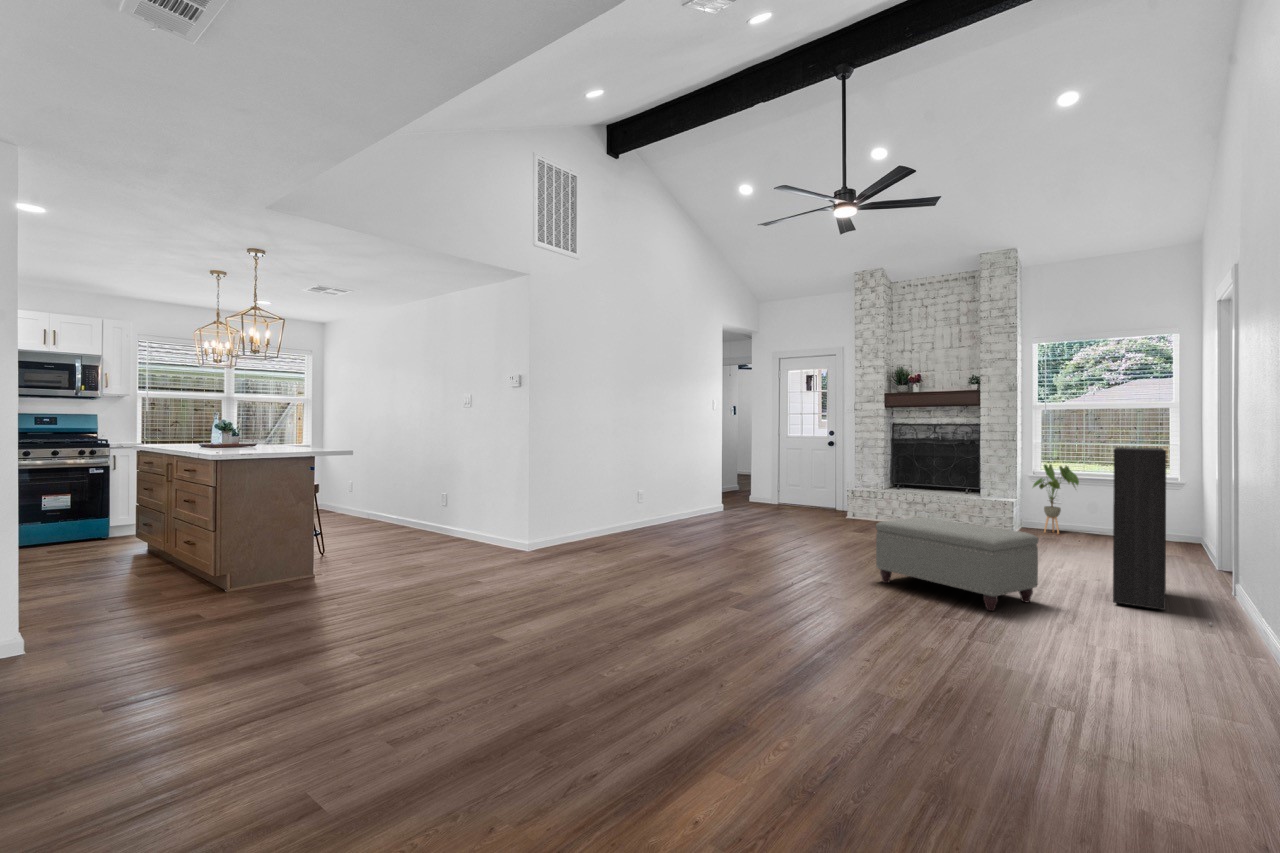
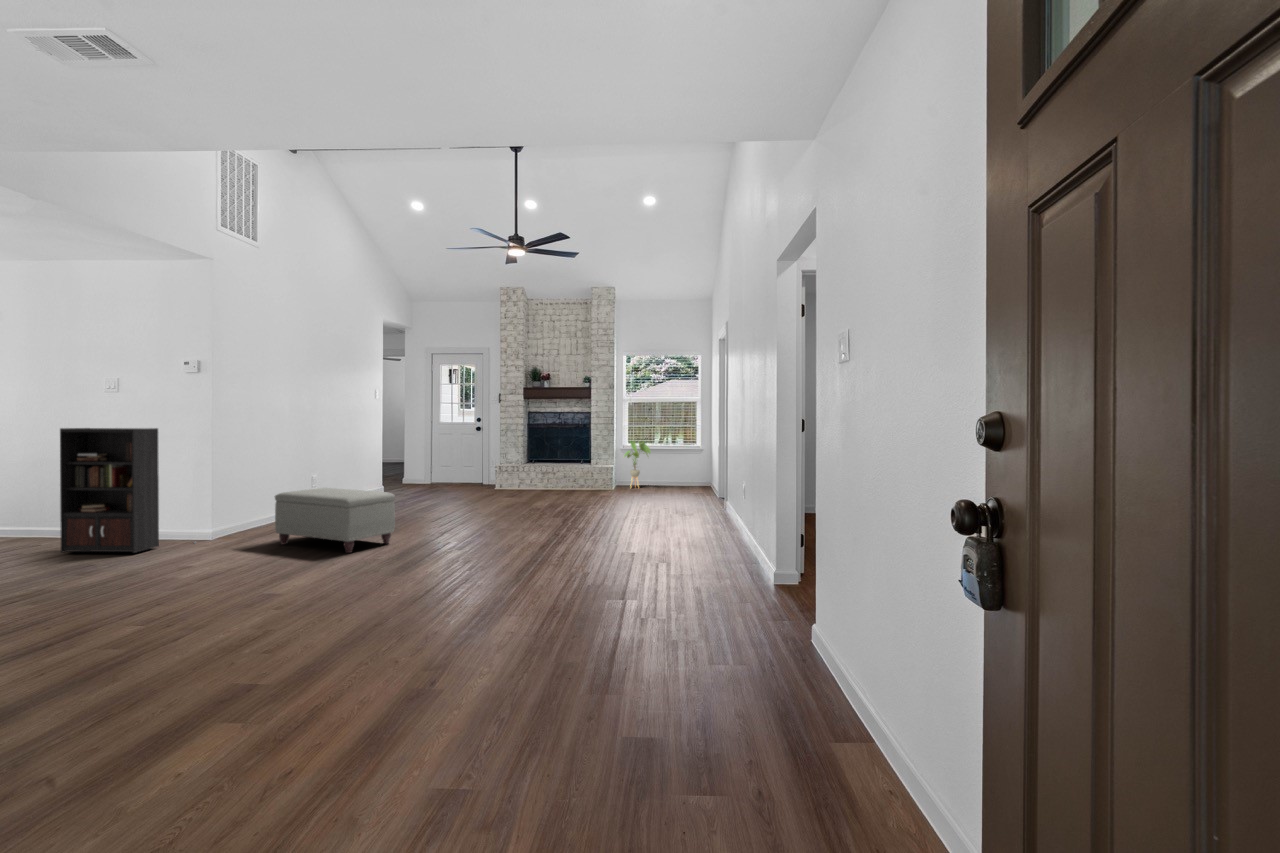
bookcase: present [1113,447,1212,626] -> present [60,428,196,553]
ottoman: present [876,518,1039,611] -> present [275,488,395,553]

